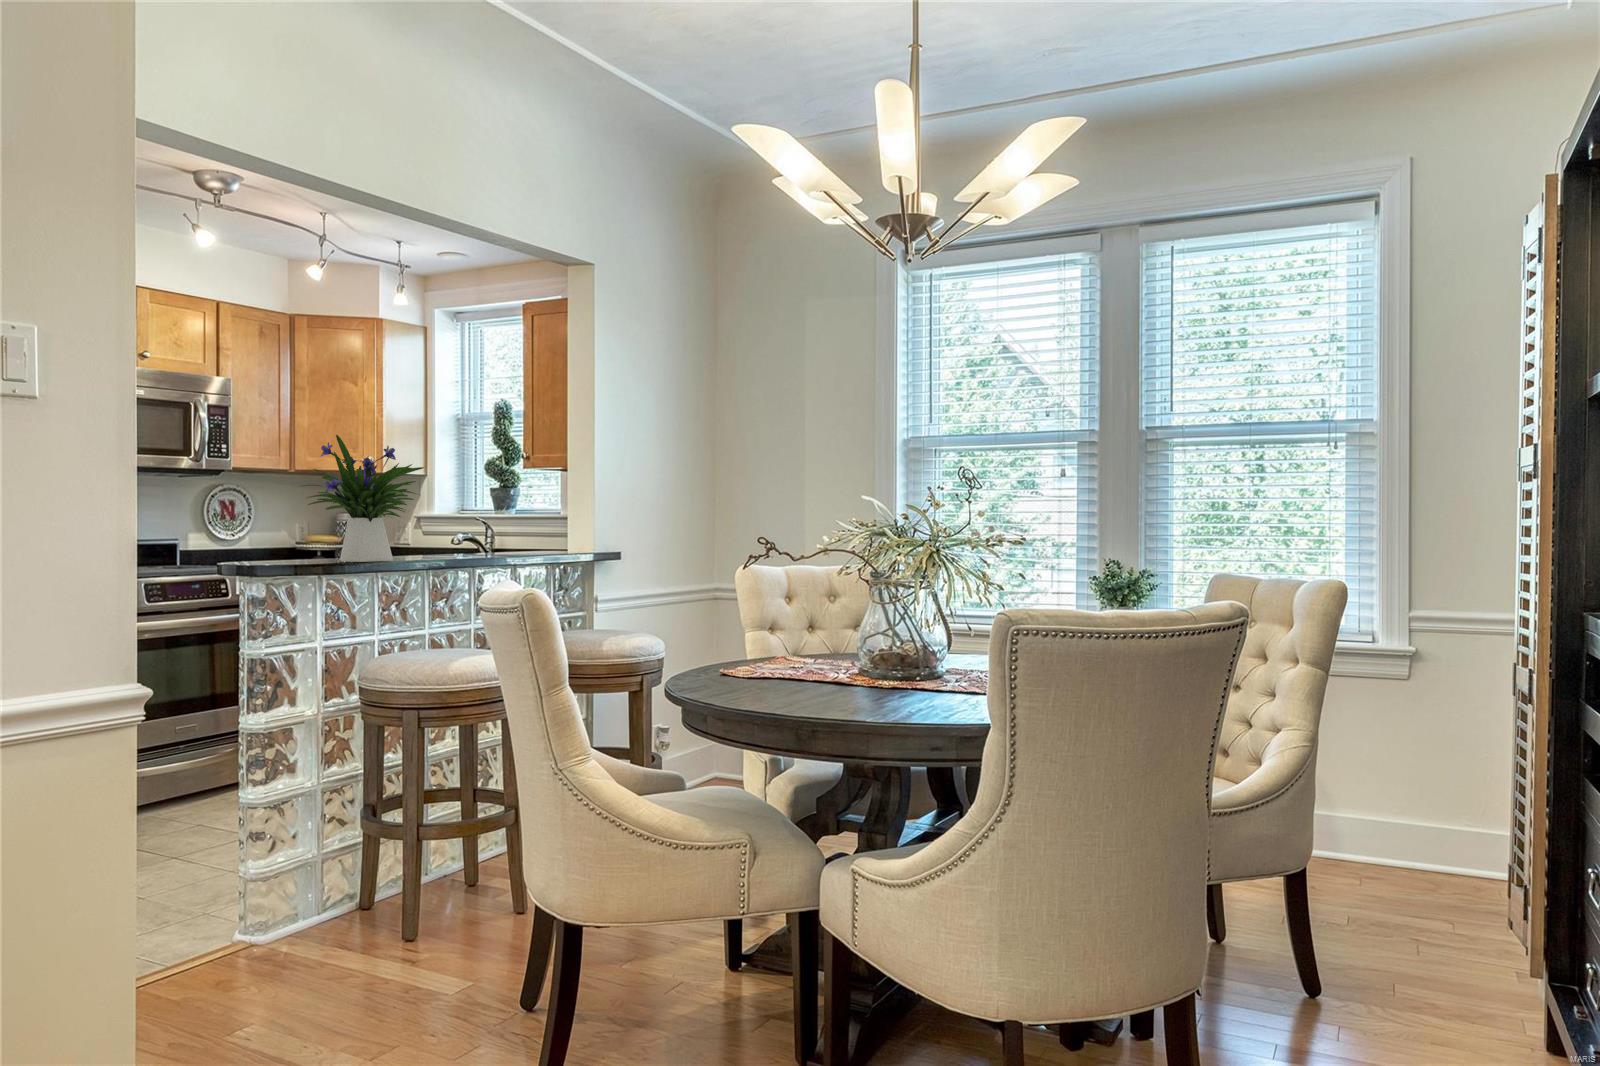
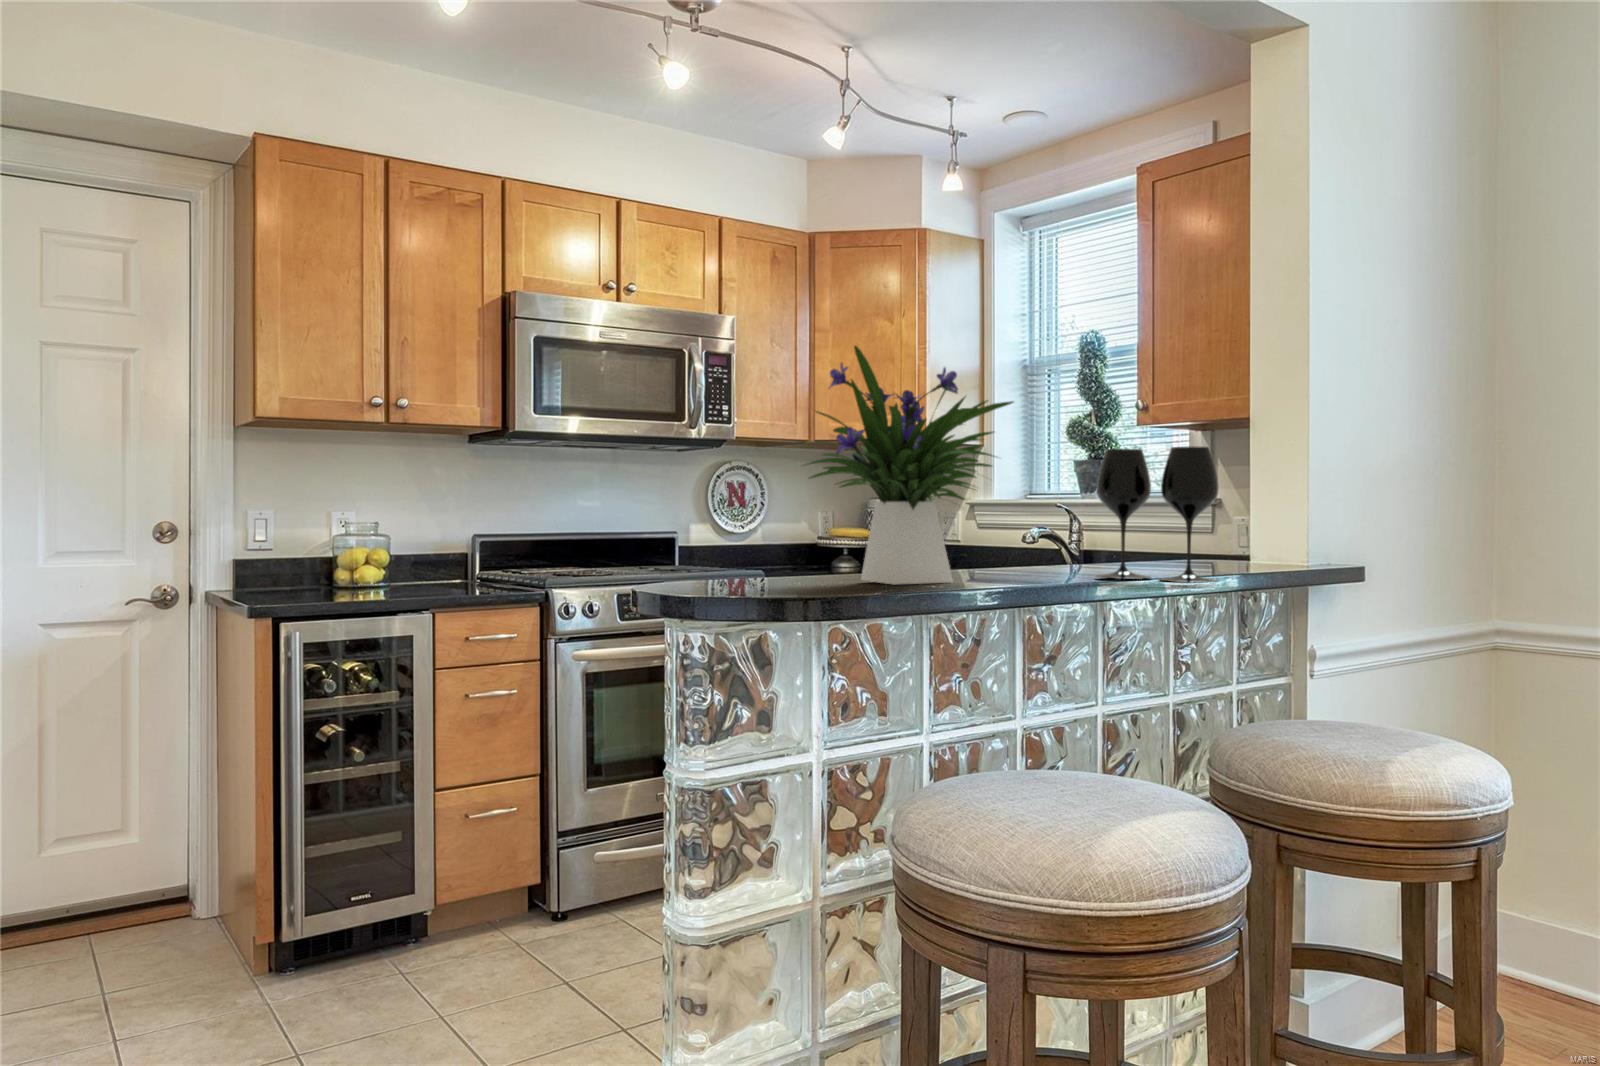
wine glass: none [471,491,531,558] -> present [1096,446,1219,583]

